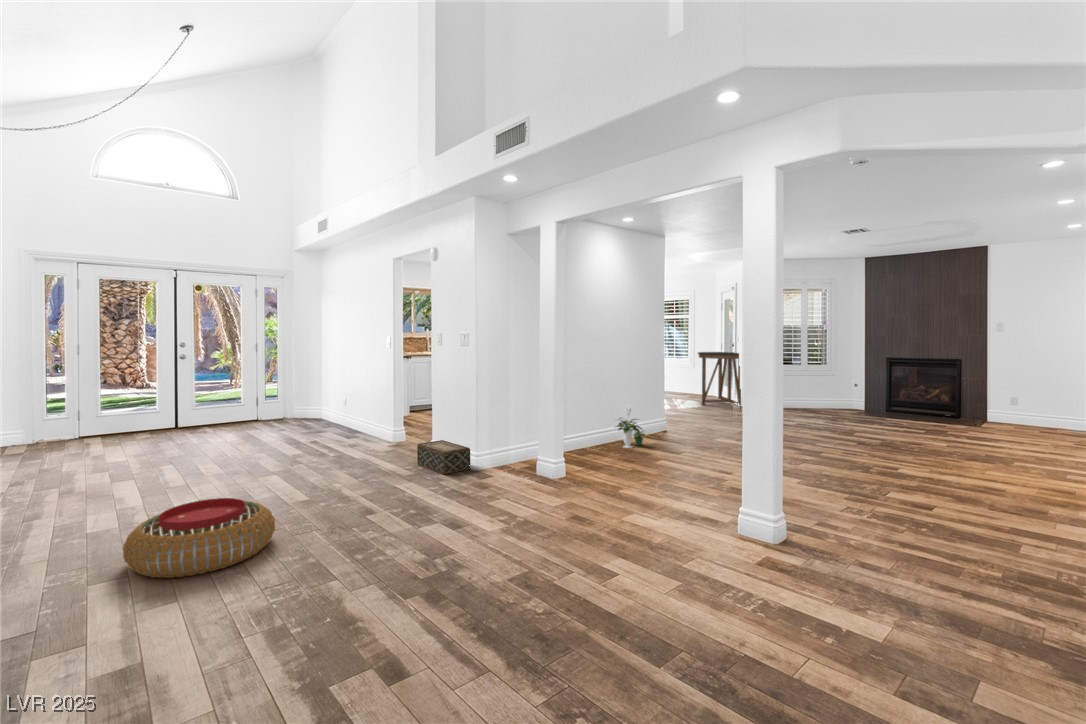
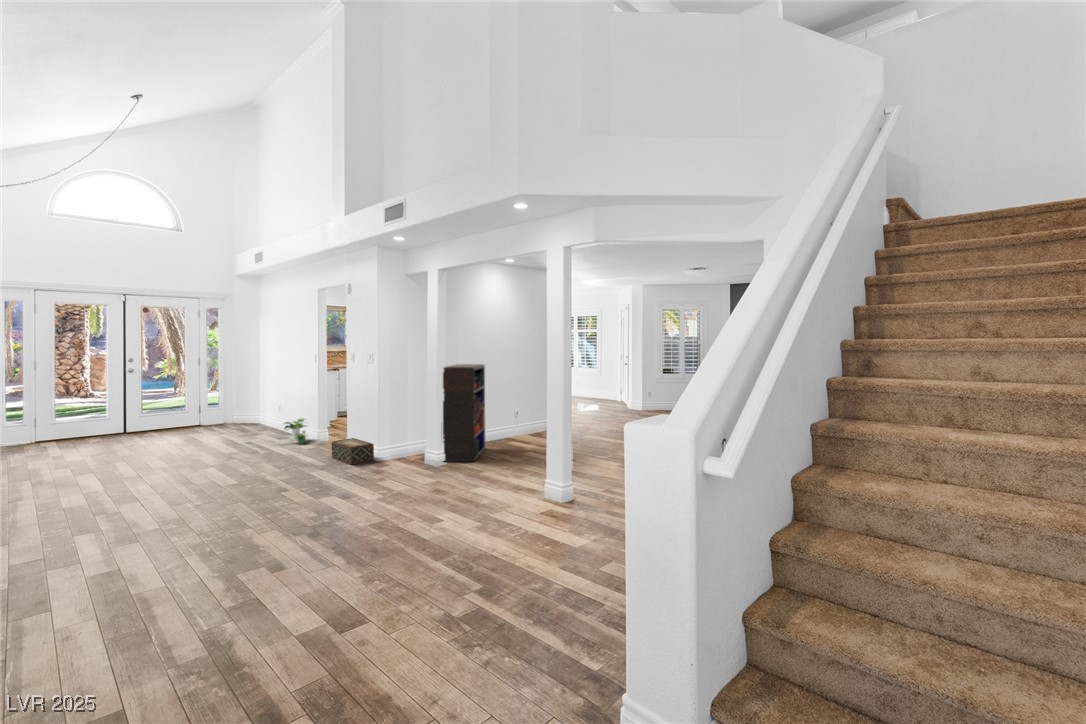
bookshelf: none [558,349,603,474] -> present [441,364,485,462]
console table: present [698,352,741,409] -> none [597,360,632,410]
potted plant: present [616,419,646,448] -> present [283,419,306,444]
pouf: present [123,498,275,578] -> none [100,480,211,531]

